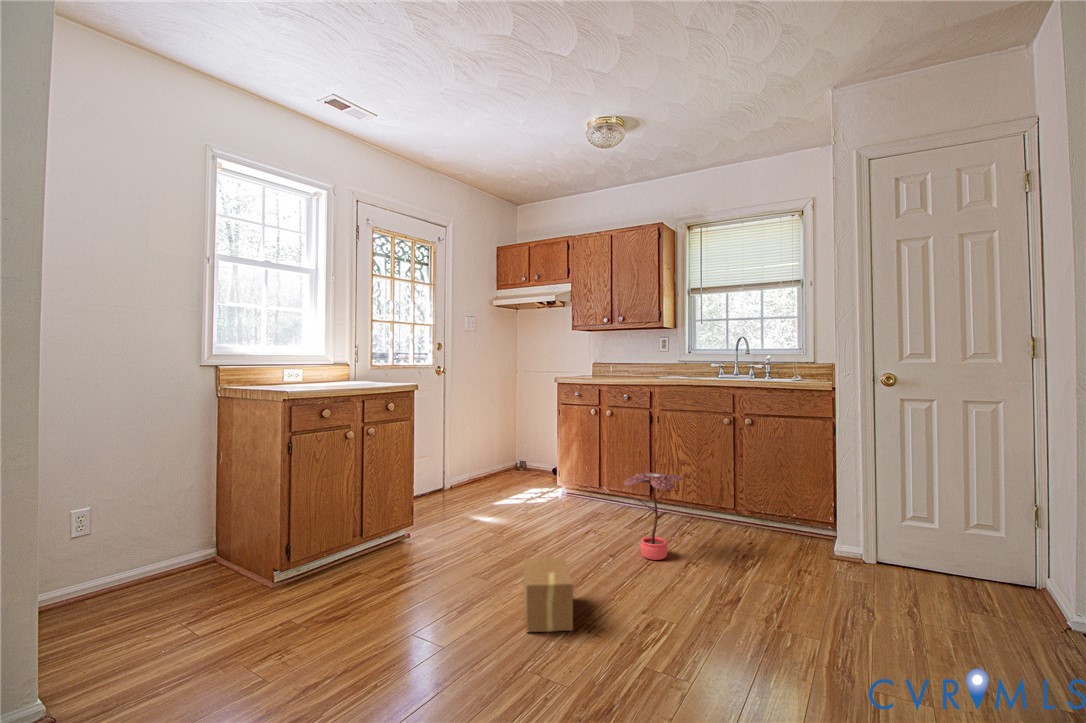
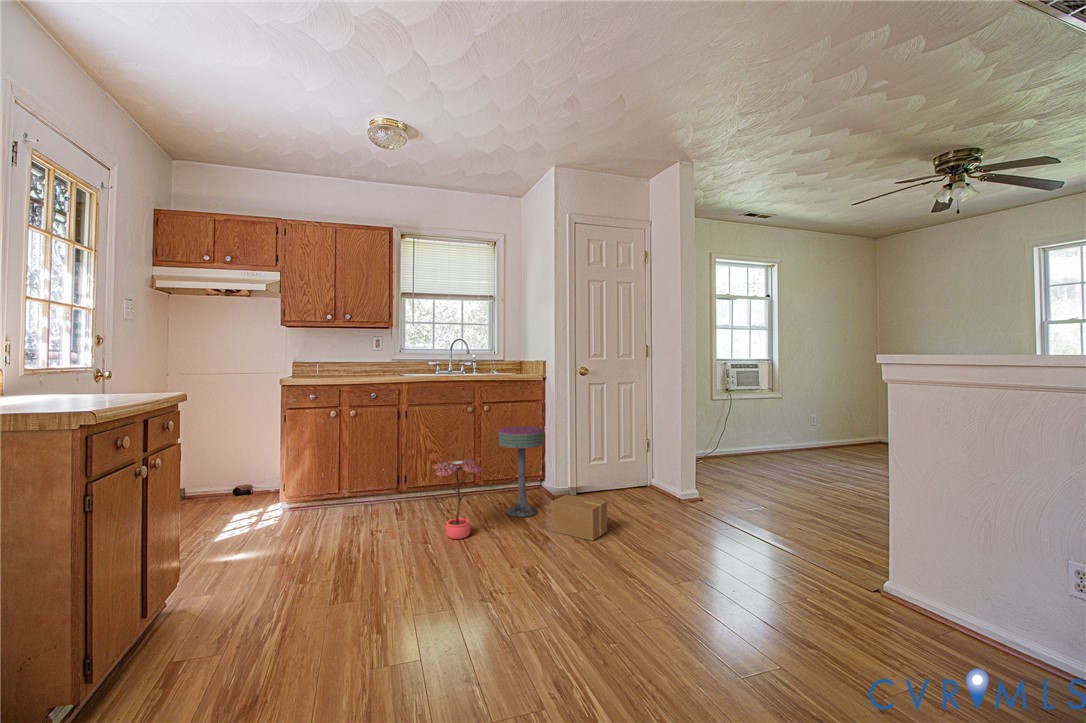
bar stool: none [728,447,791,564] -> present [499,426,544,517]
cardboard box: present [523,557,573,632] -> present [551,495,607,541]

